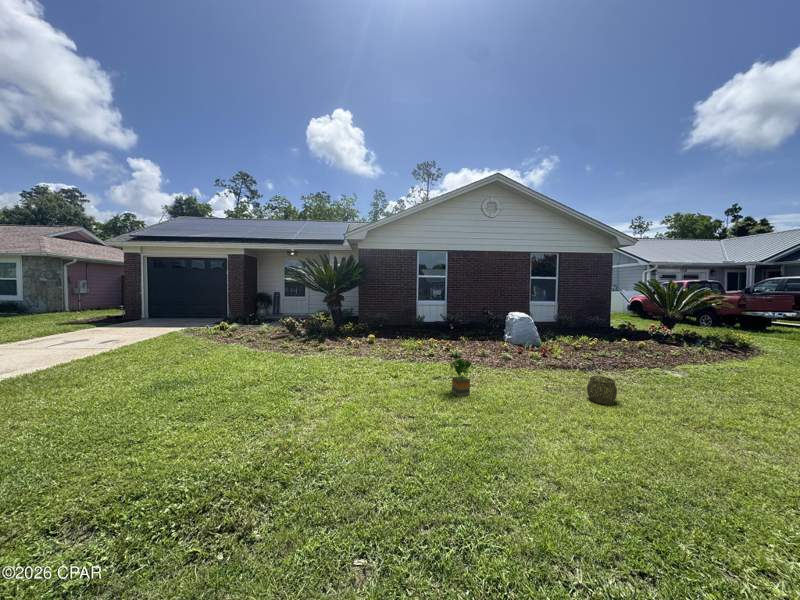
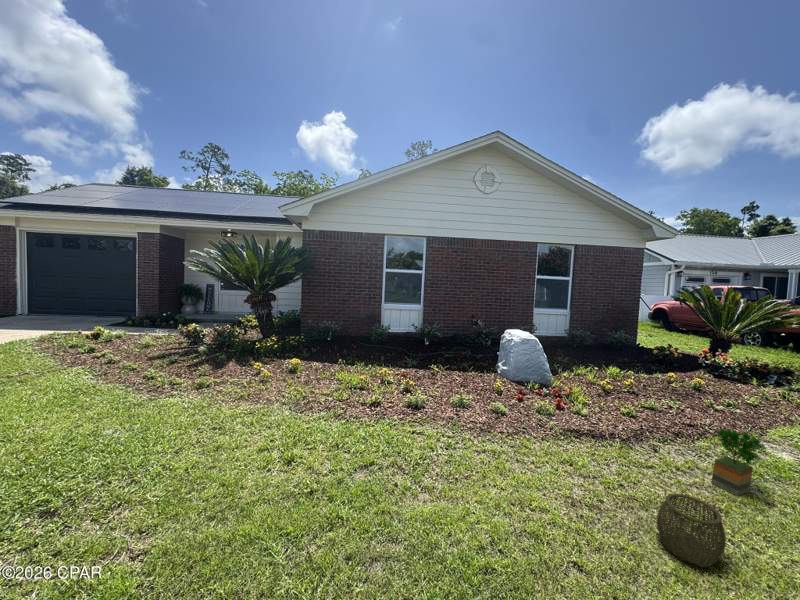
potted tree: present [450,359,475,397] -> present [712,429,766,496]

